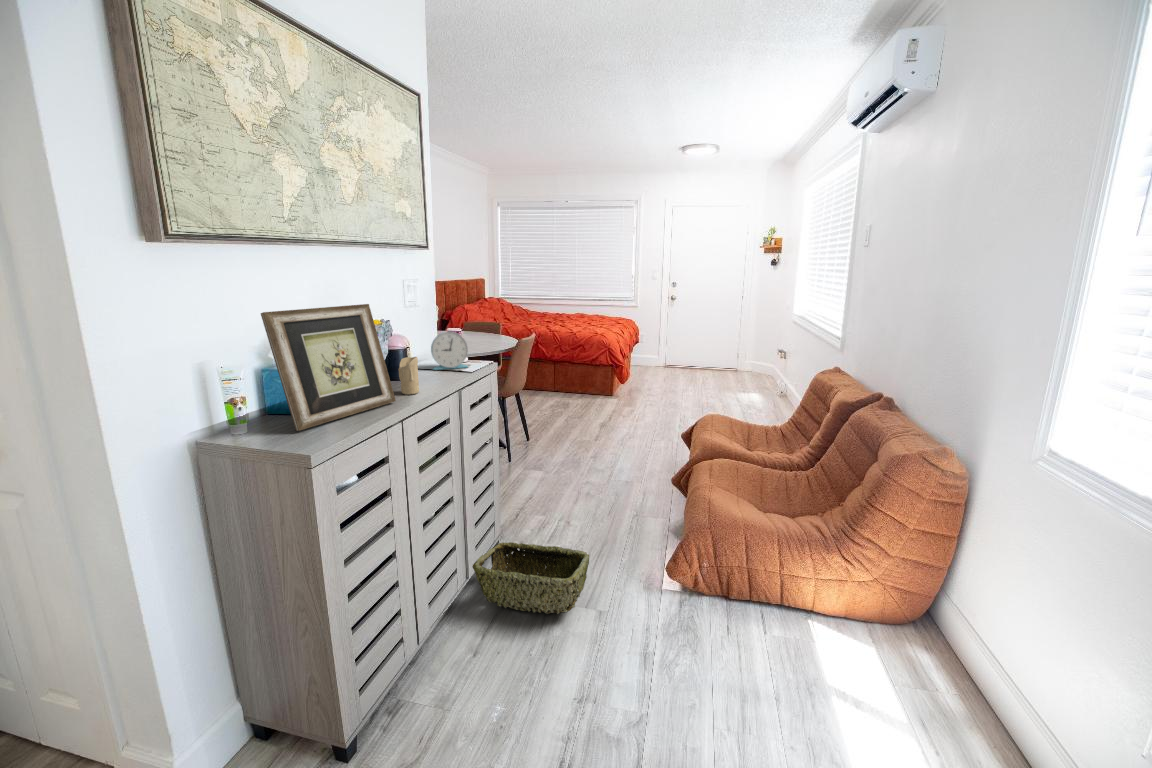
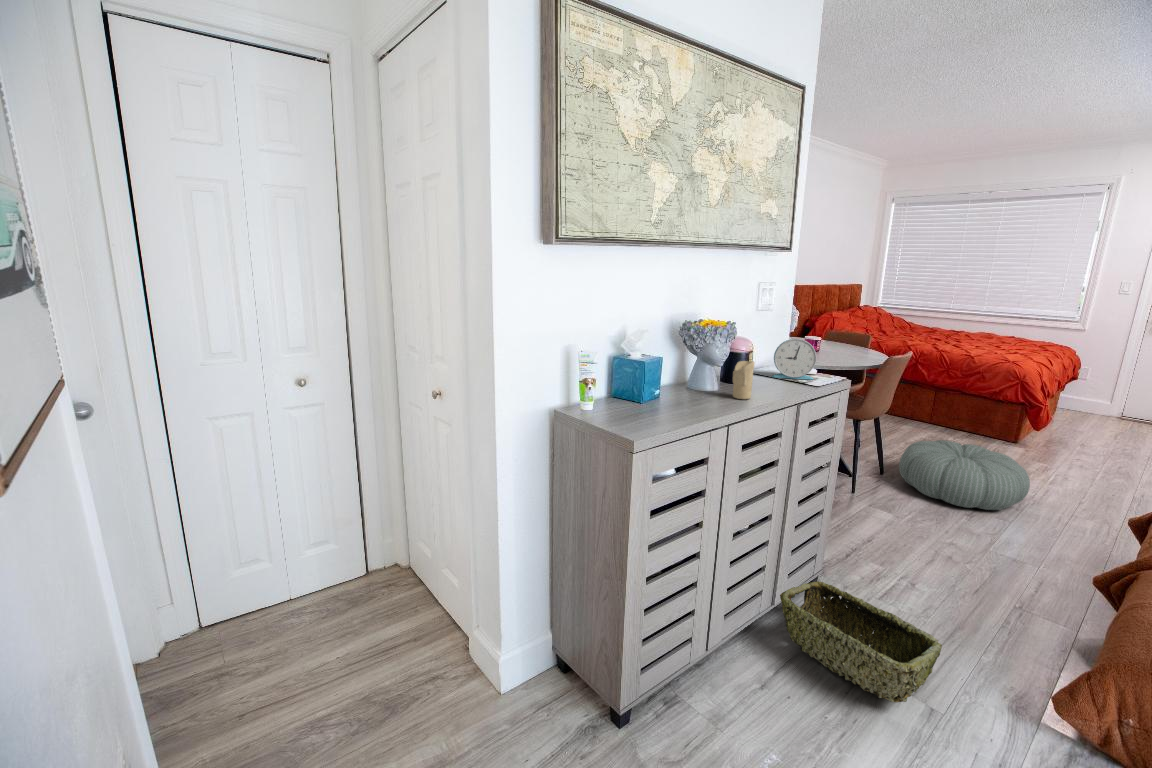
picture frame: present [261,304,396,431] -> none [617,304,724,416]
pouf: none [541,403,622,452] -> present [899,440,1030,510]

